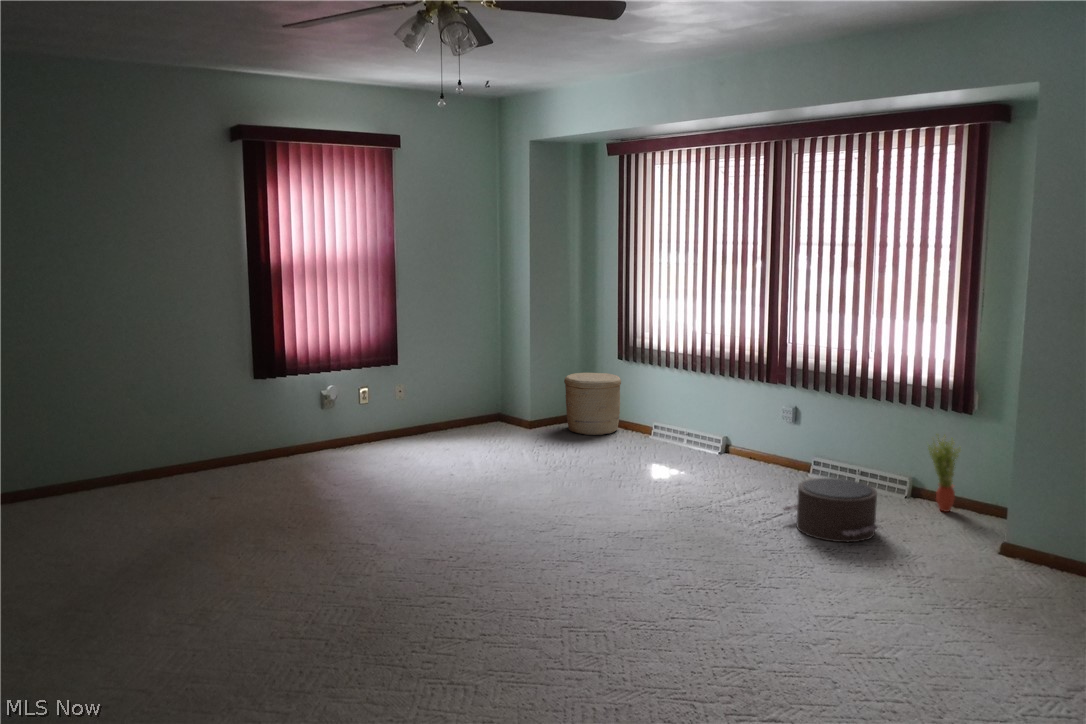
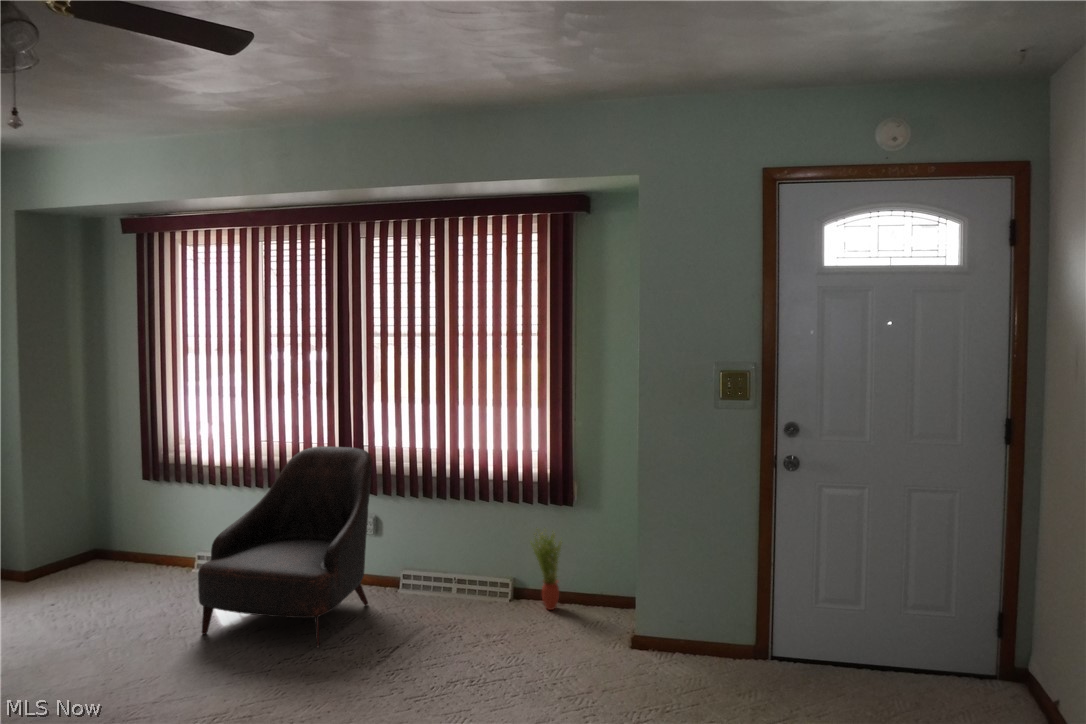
armchair: none [649,341,791,496] -> present [198,446,372,648]
woven basket: present [564,373,621,435] -> none [61,500,148,586]
pouf: present [783,478,878,542] -> none [396,602,519,694]

